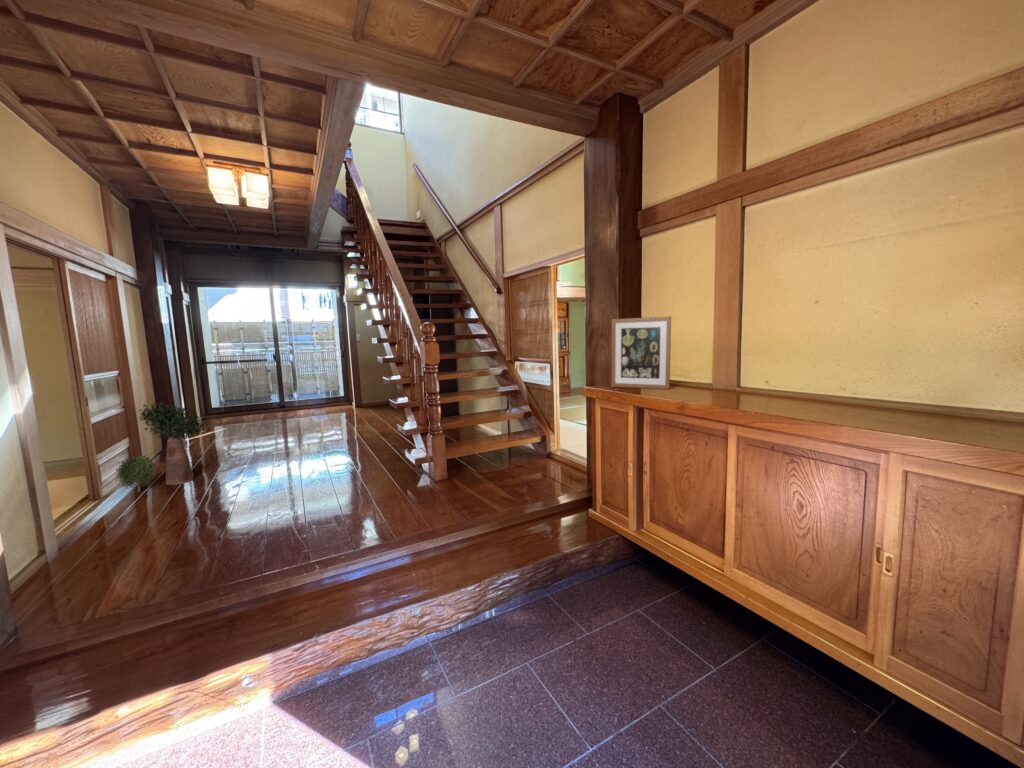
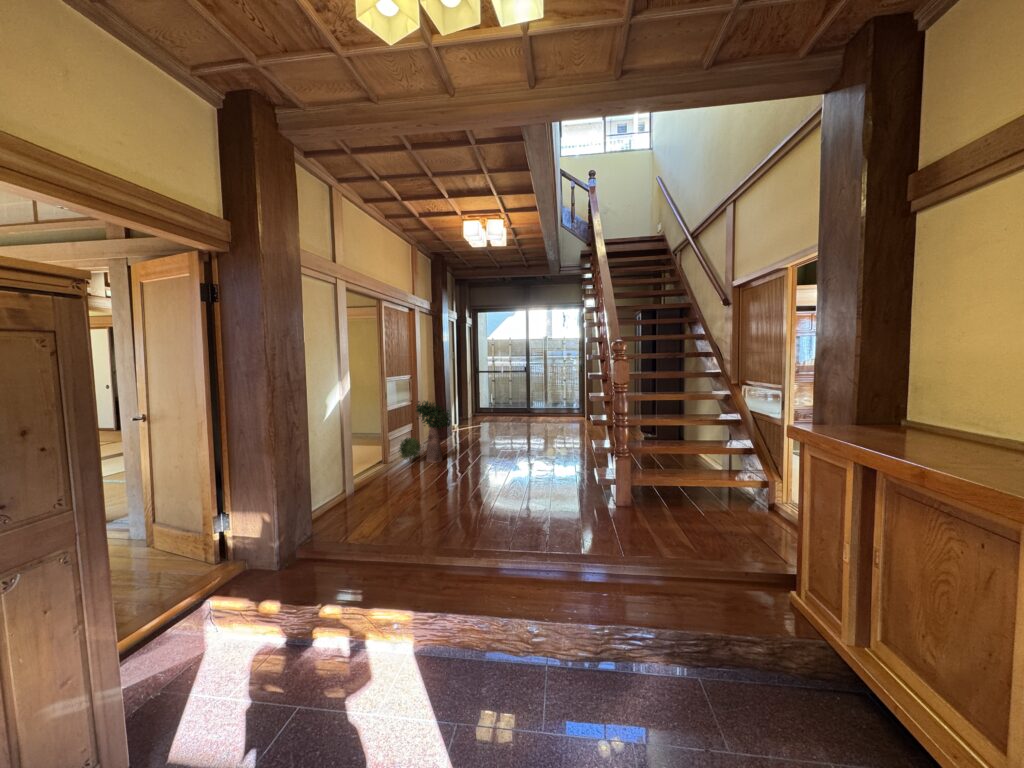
picture frame: present [611,317,671,389] -> none [832,323,948,441]

